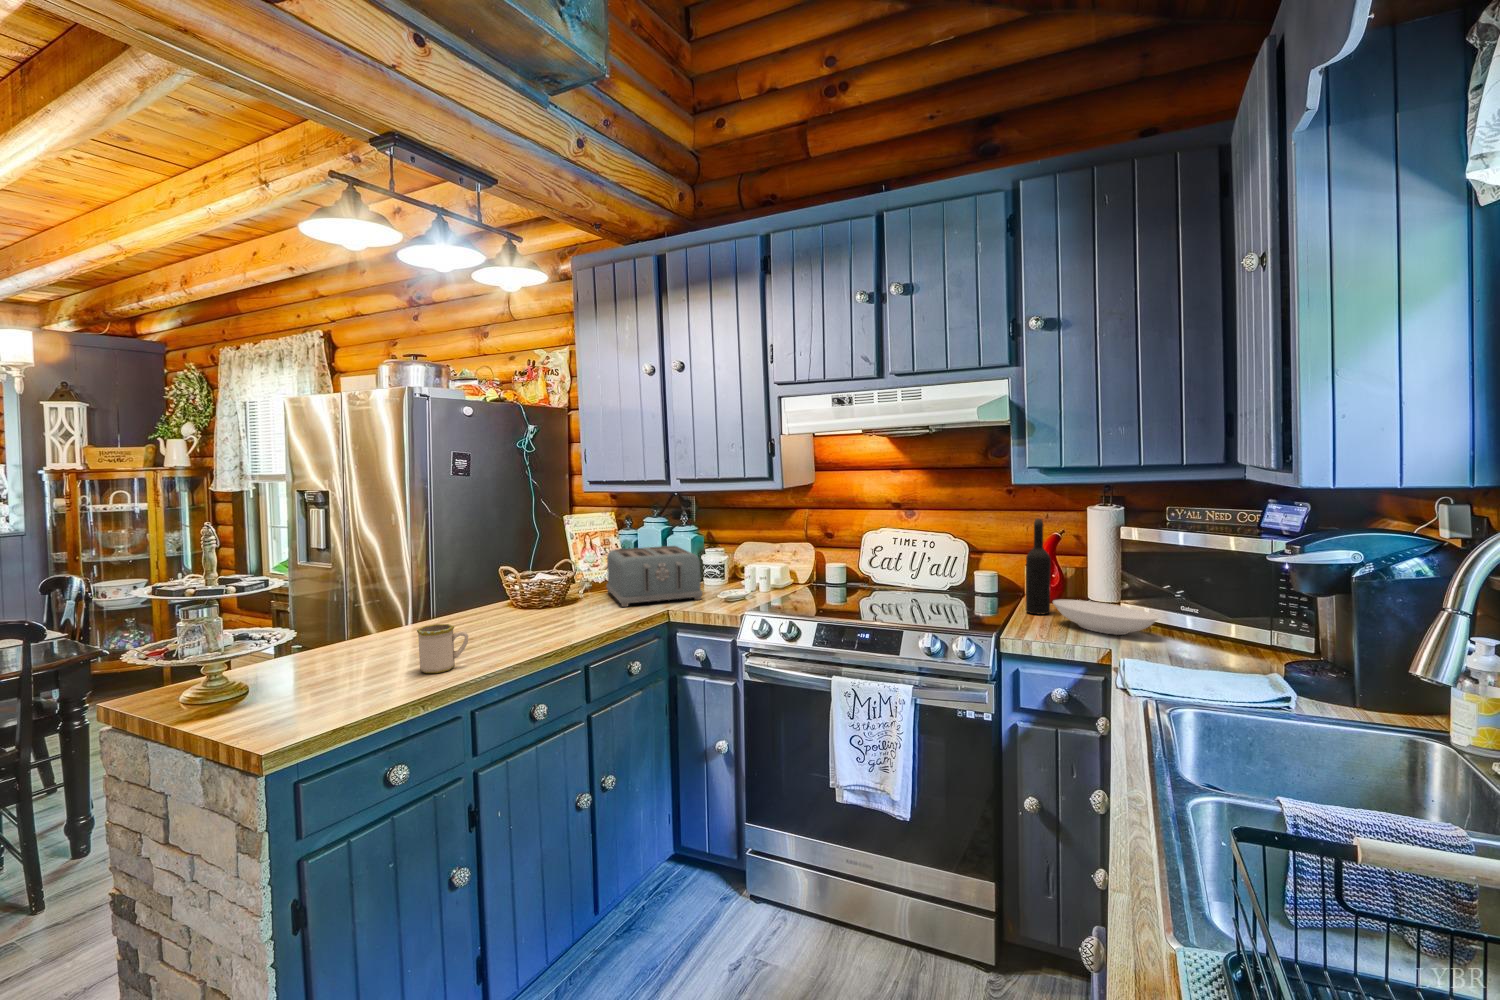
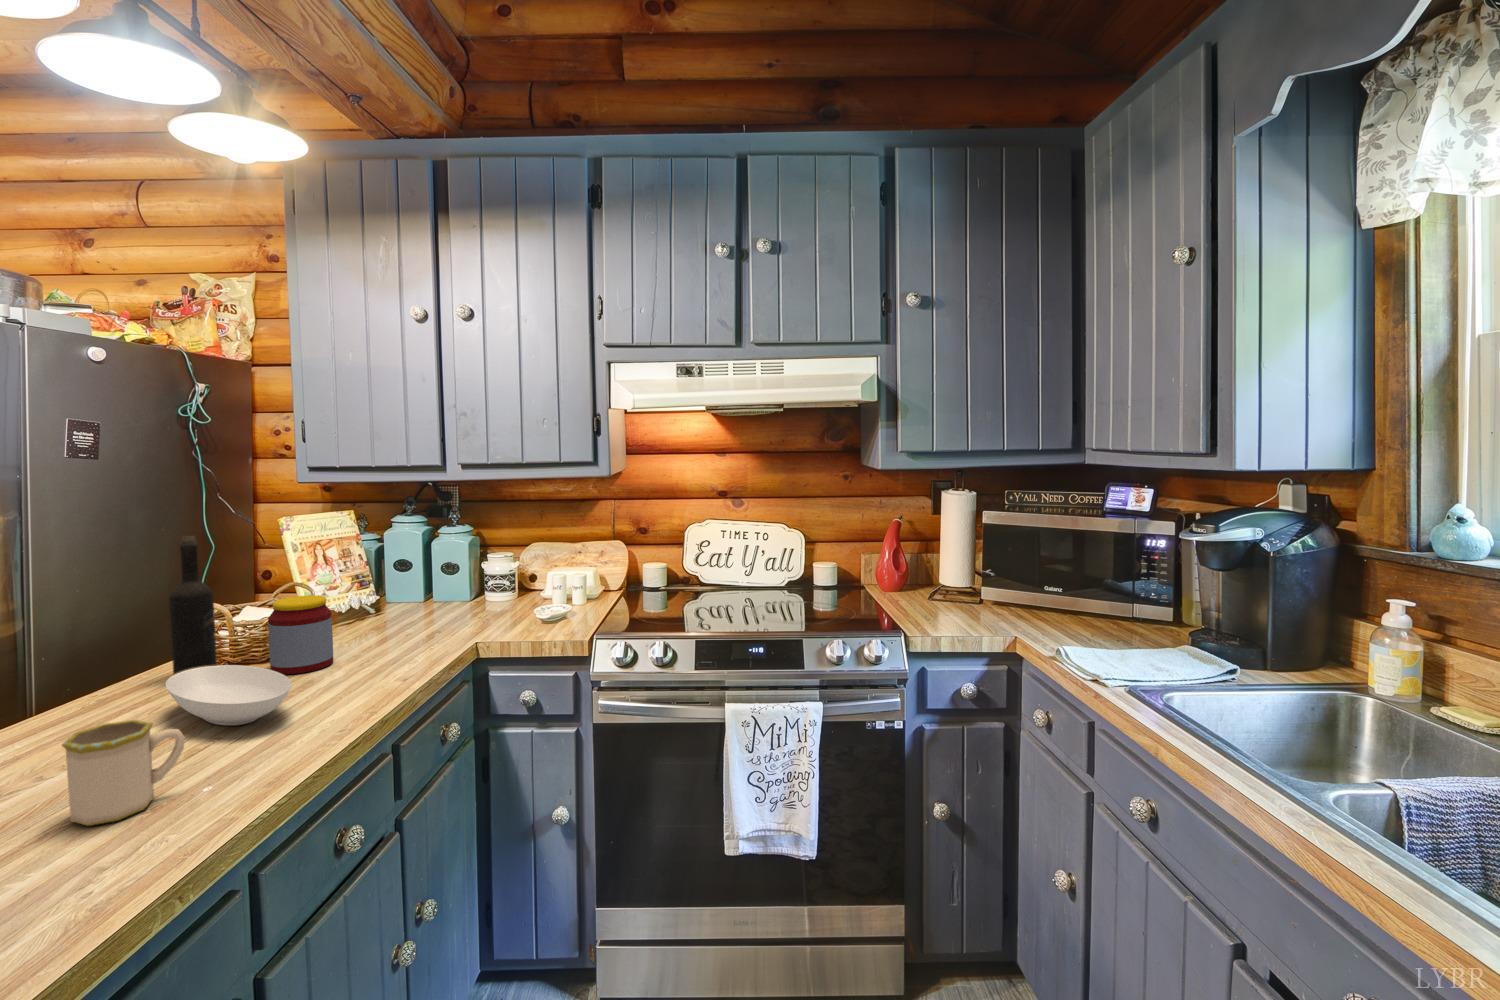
wine bottle: present [1026,518,1051,615] -> present [169,536,217,674]
toaster: present [606,546,703,607] -> none [357,552,515,643]
jar: none [540,569,576,618] -> present [268,595,333,674]
bowl: present [1053,600,1158,635] -> present [166,665,292,725]

